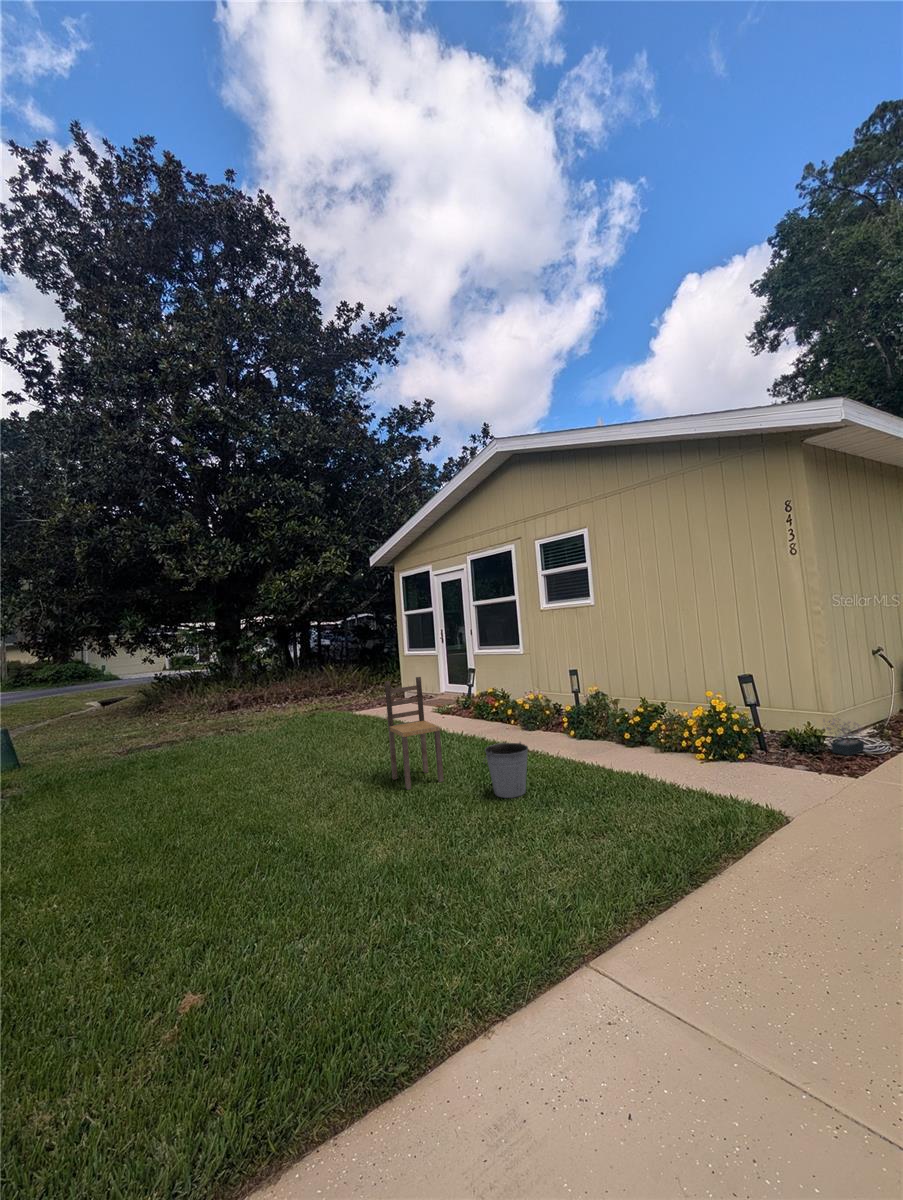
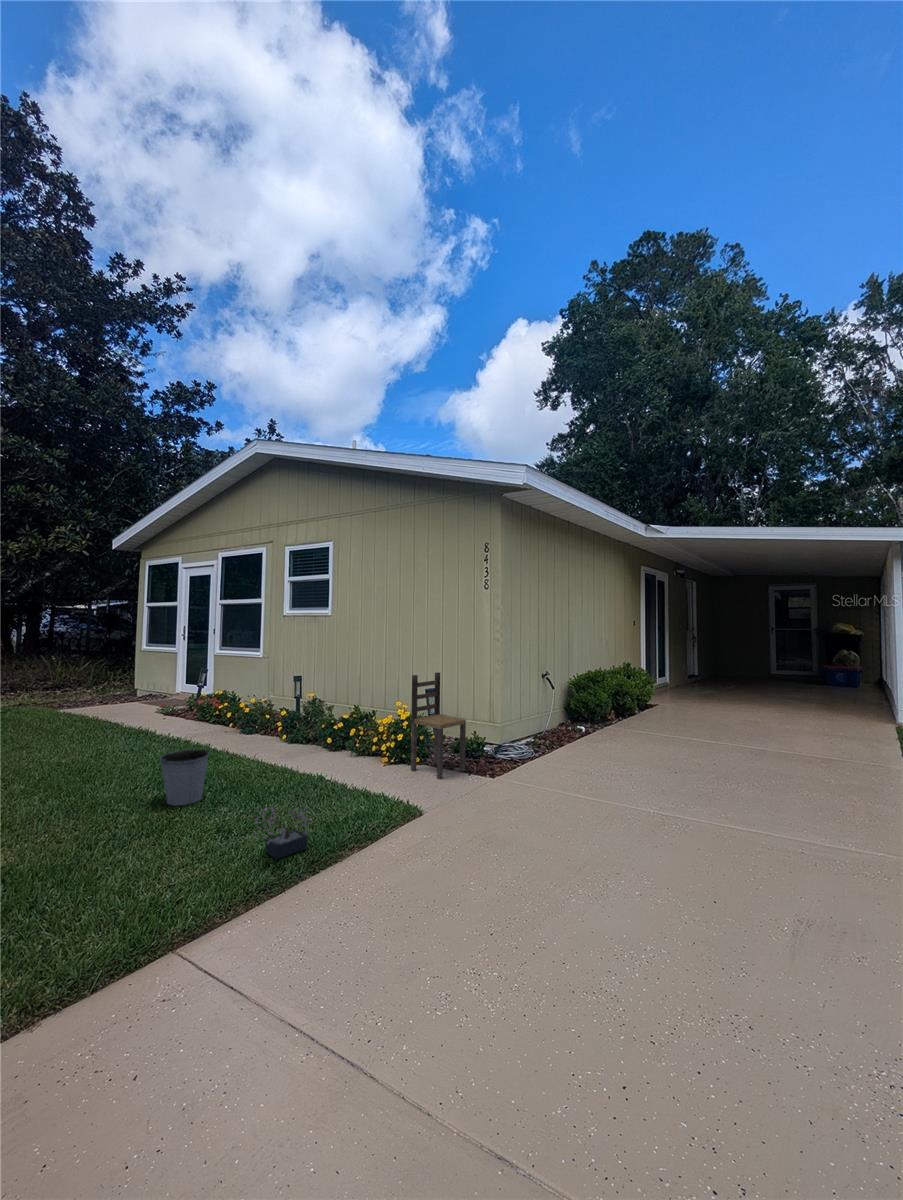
chair: present [385,677,444,790] -> present [411,672,466,779]
decorative plant: present [823,719,864,756] -> present [254,807,312,859]

